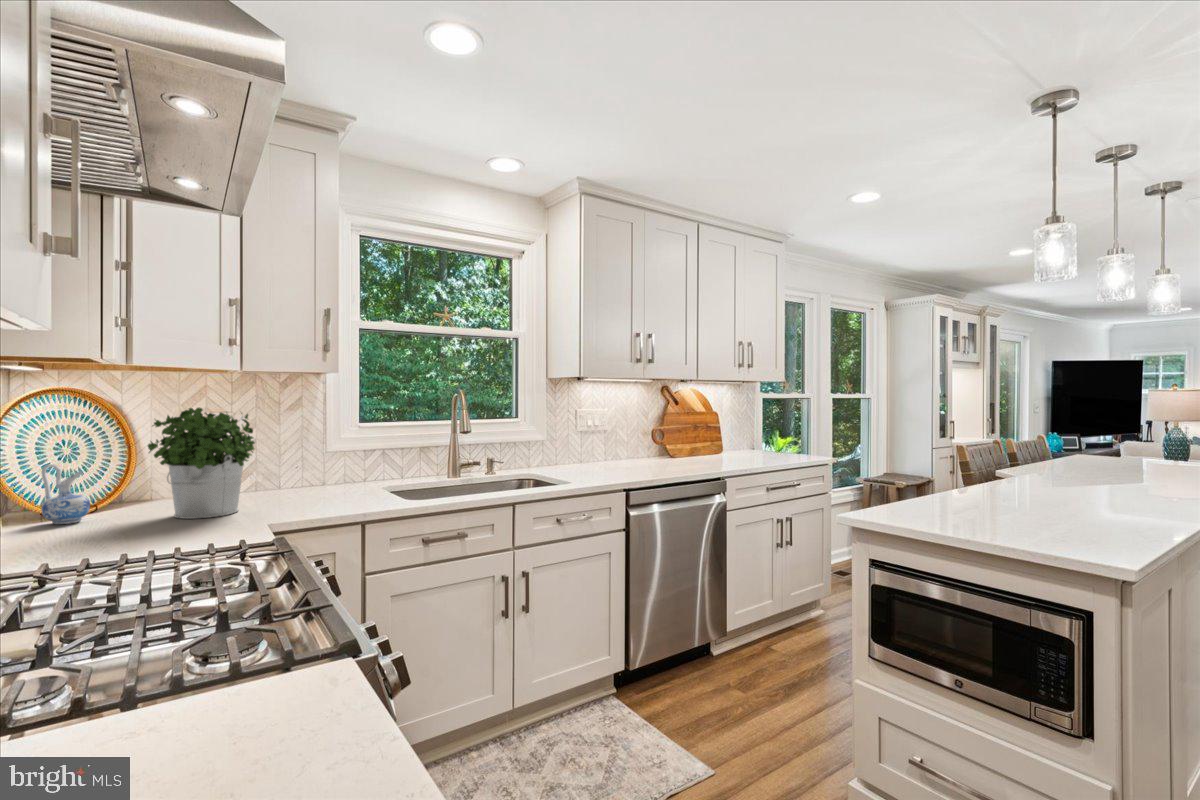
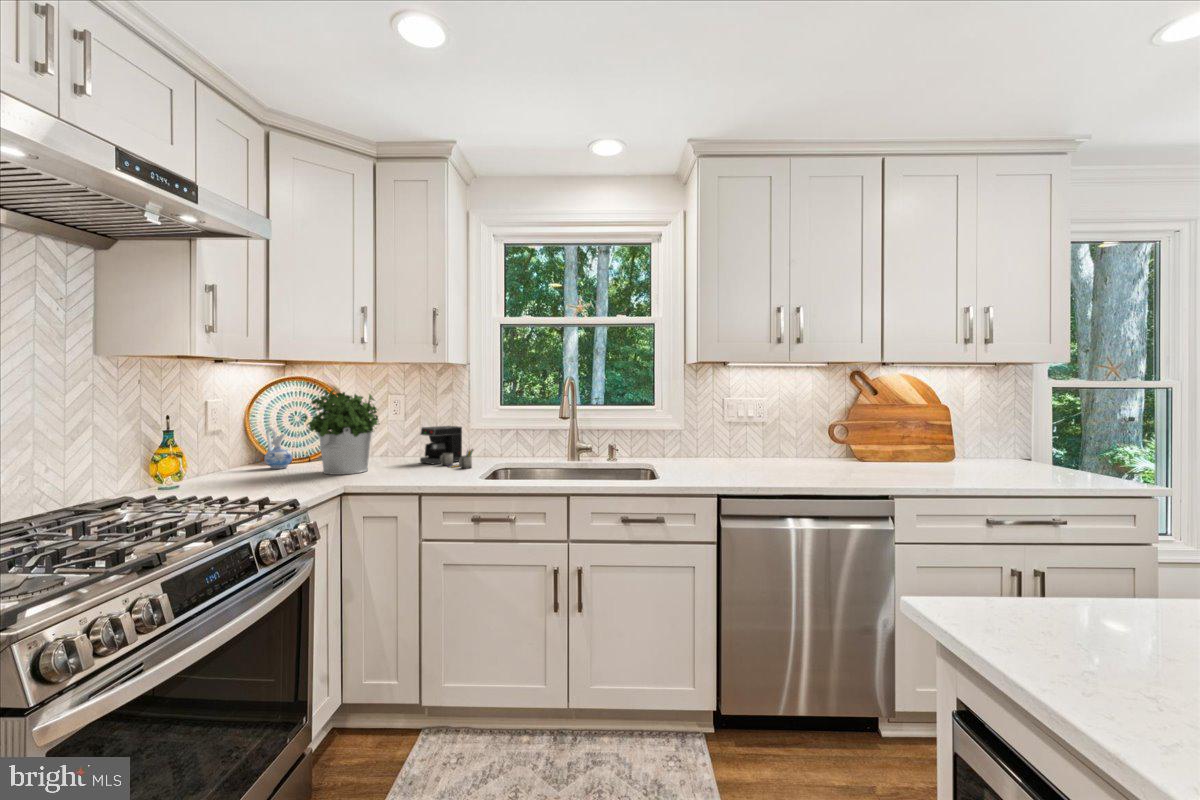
coffee maker: none [270,448,363,495] -> present [420,426,473,468]

